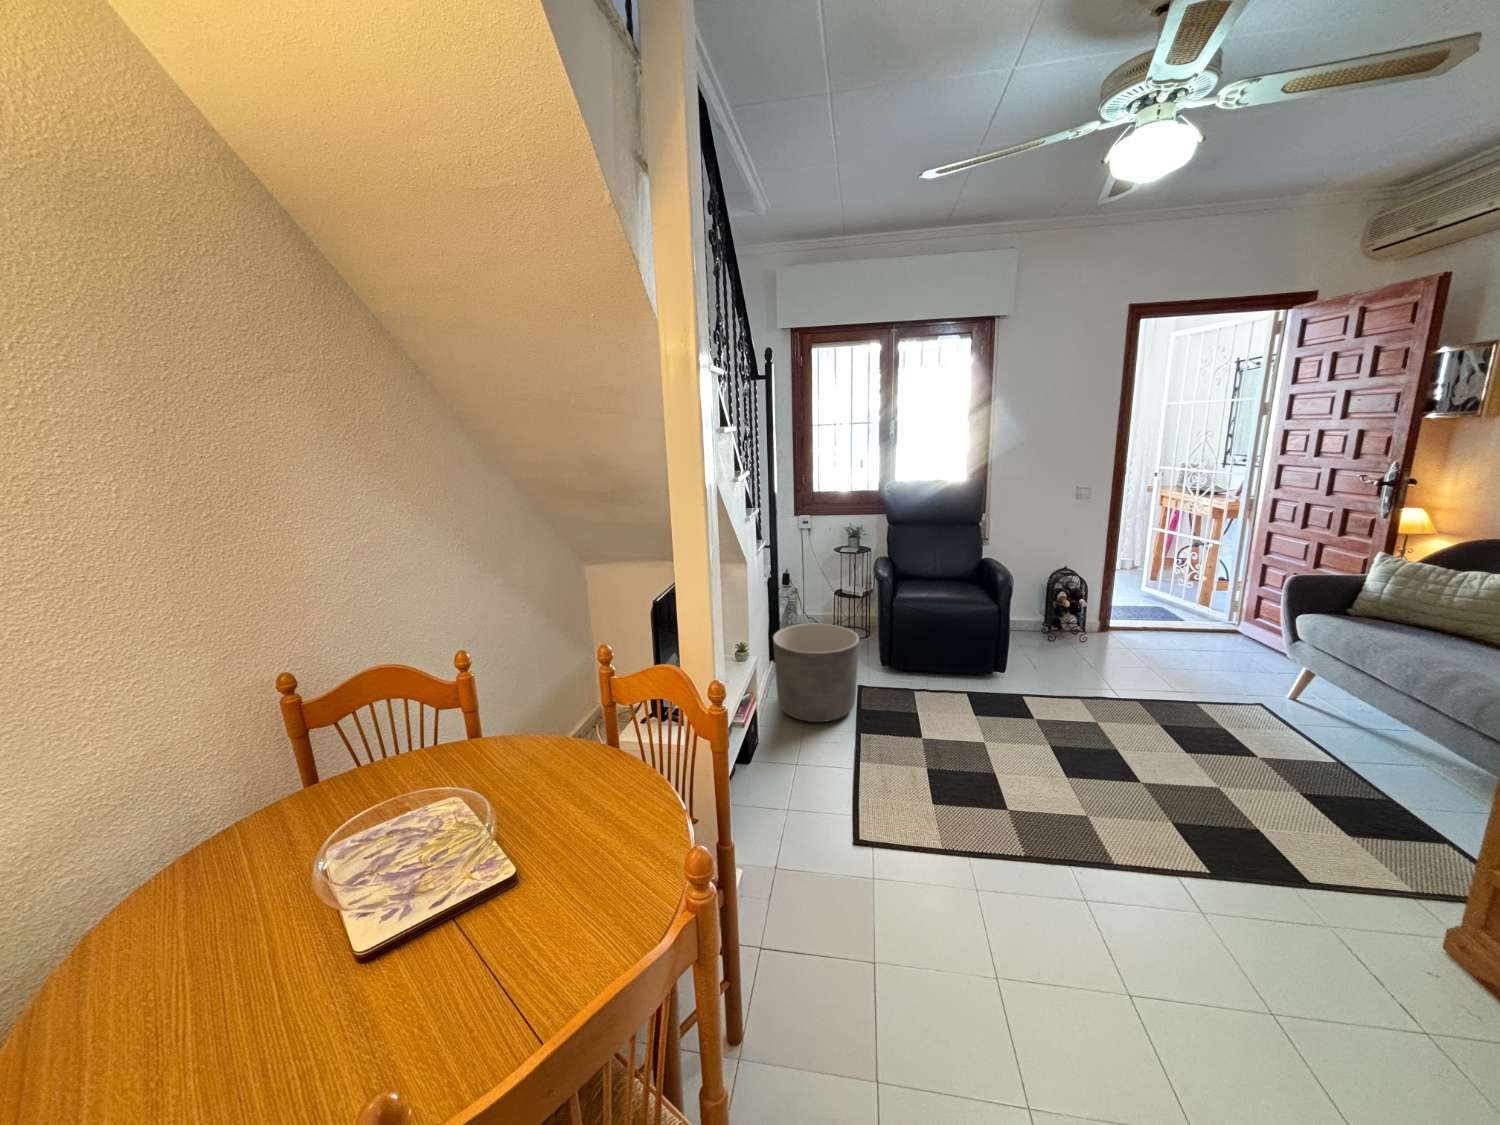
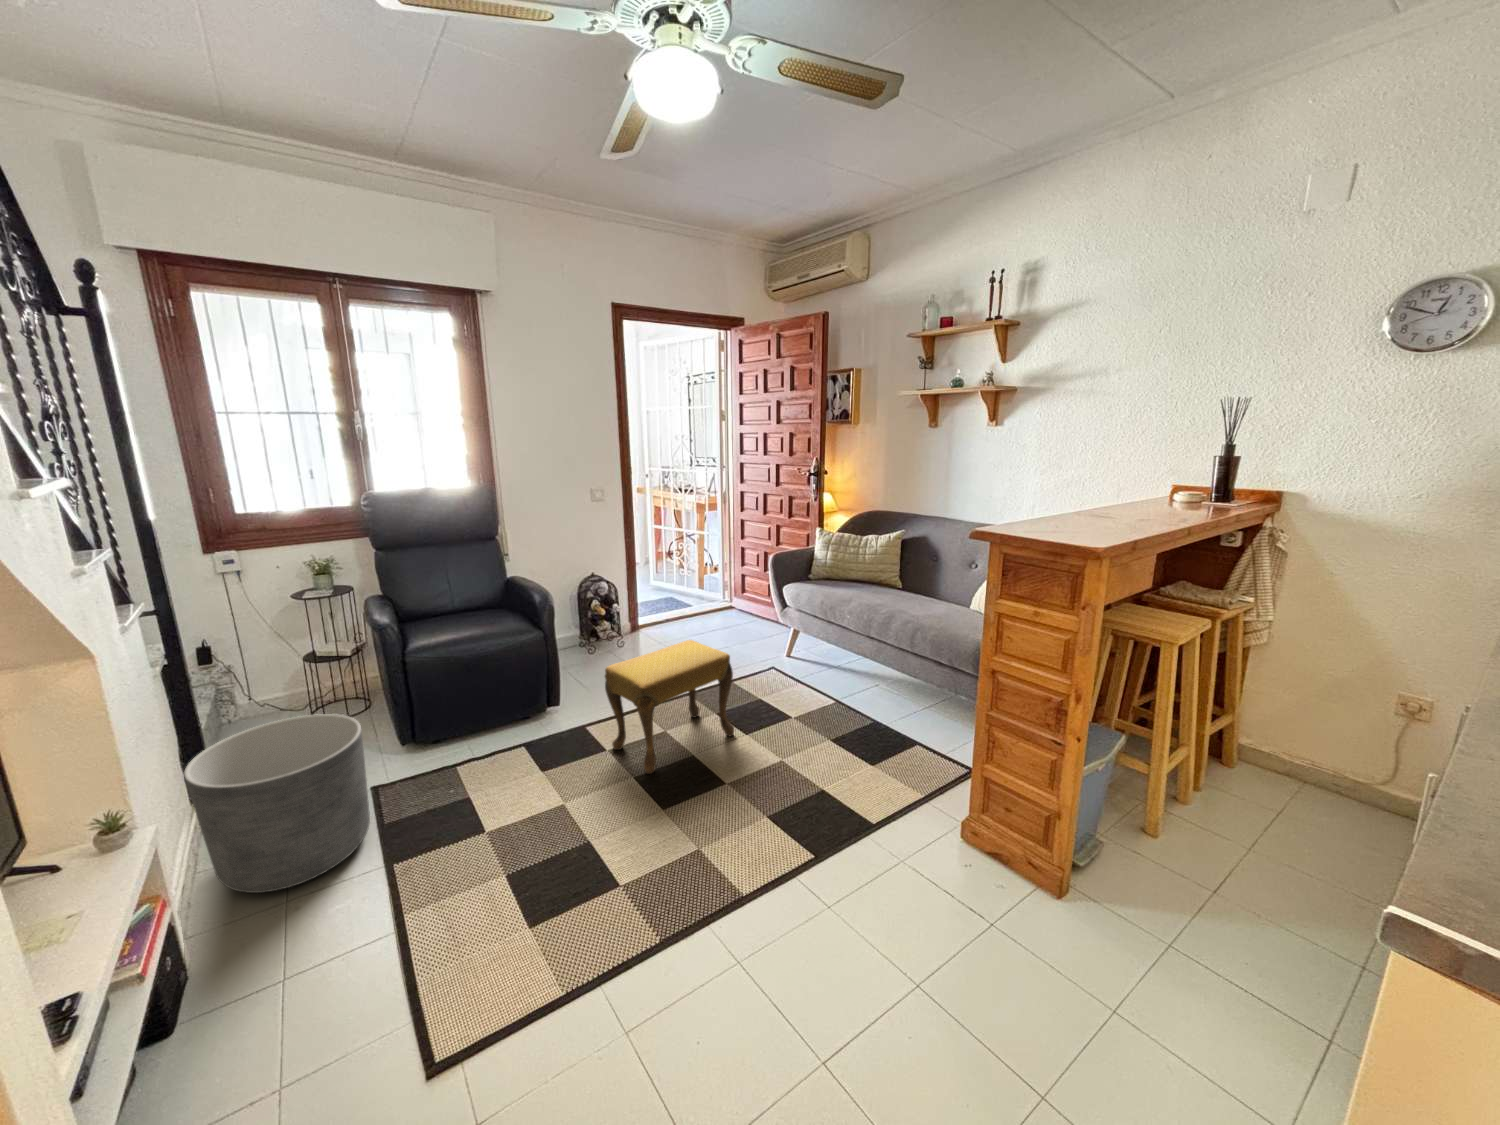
footstool: none [1040,643,1180,748] -> present [605,640,734,774]

